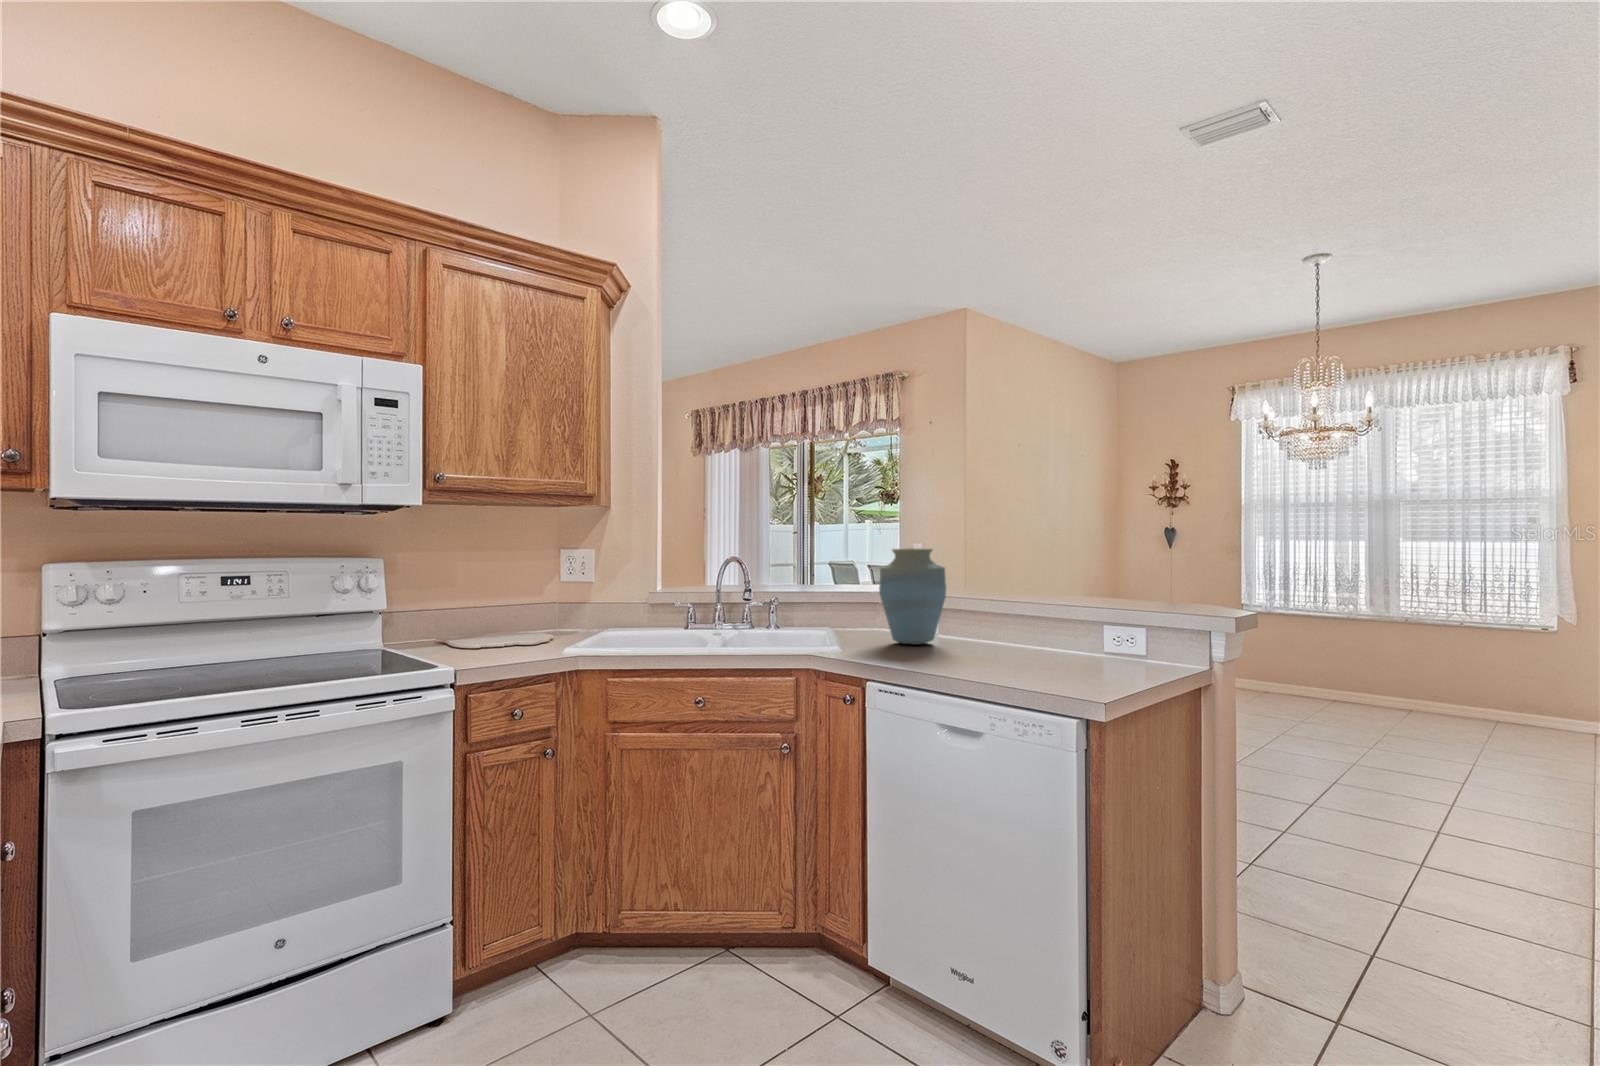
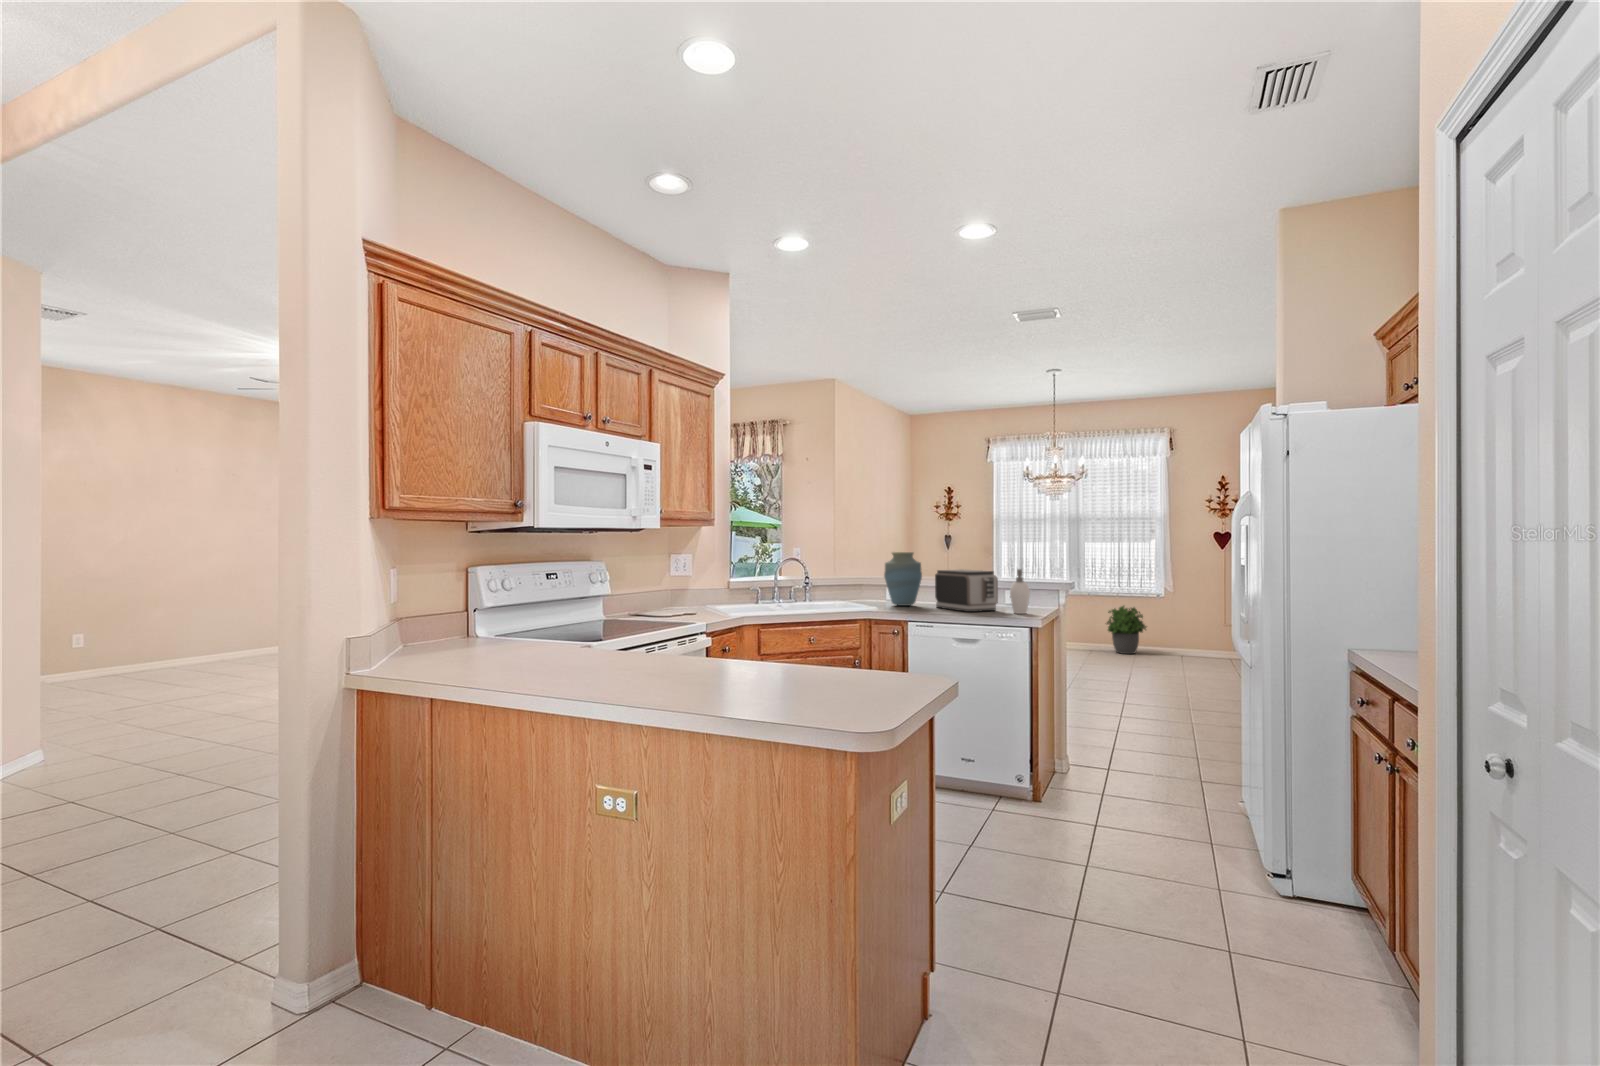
toaster: none [958,581,1061,668] -> present [935,569,998,612]
soap dispenser: none [1071,585,1128,679] -> present [1010,569,1030,614]
potted plant: none [1435,642,1519,724] -> present [1107,606,1146,654]

